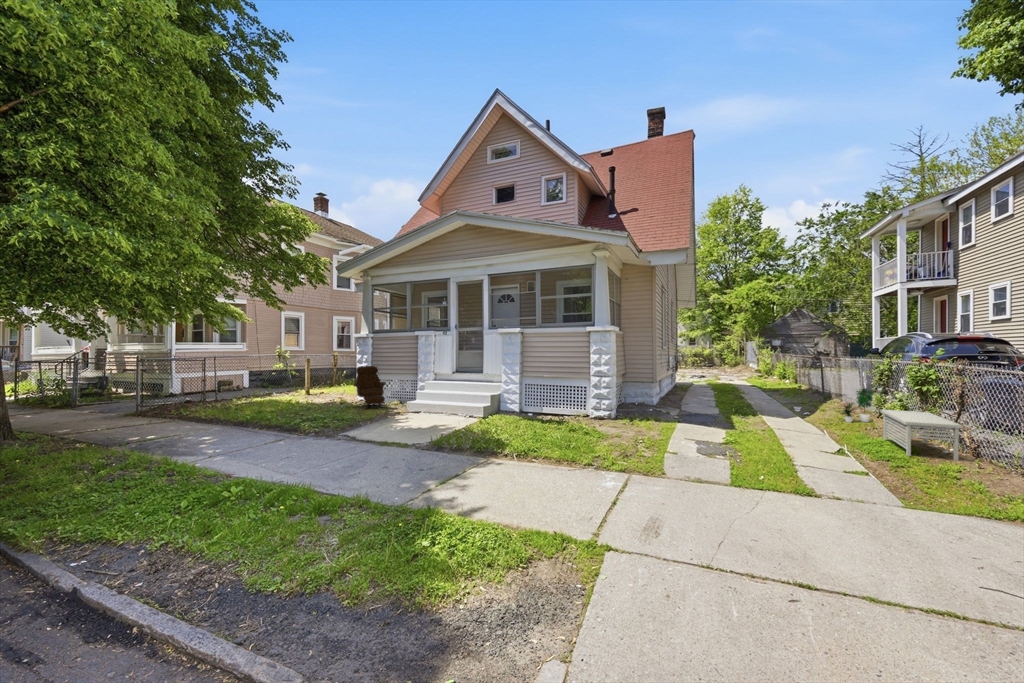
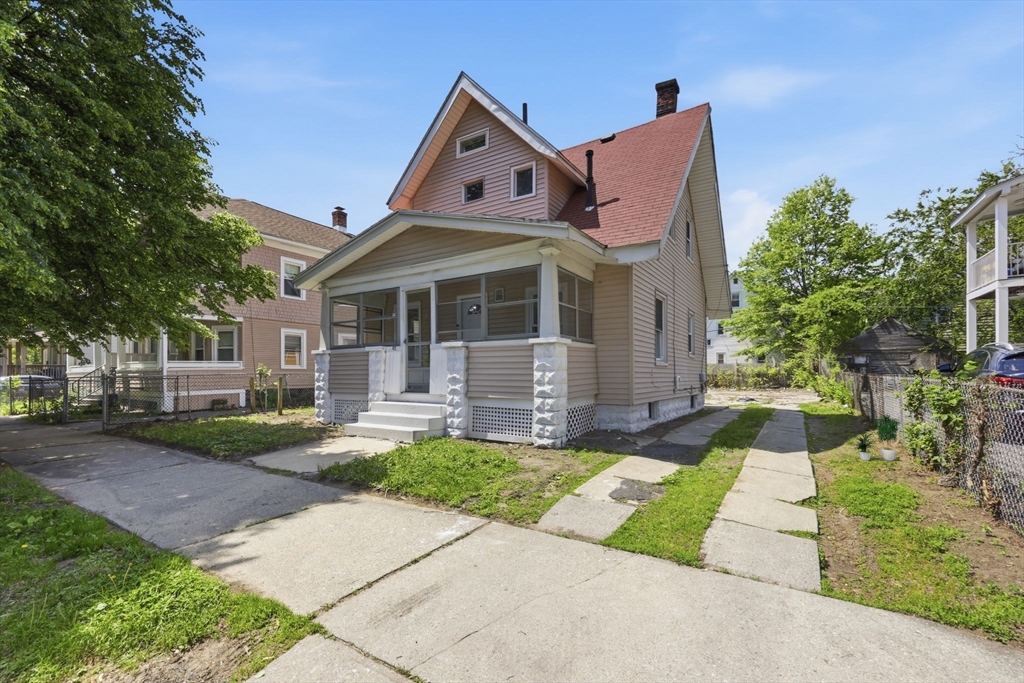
lounge chair: present [353,366,386,409] -> none [304,384,340,431]
storage bench: present [881,410,962,460] -> none [884,444,974,521]

